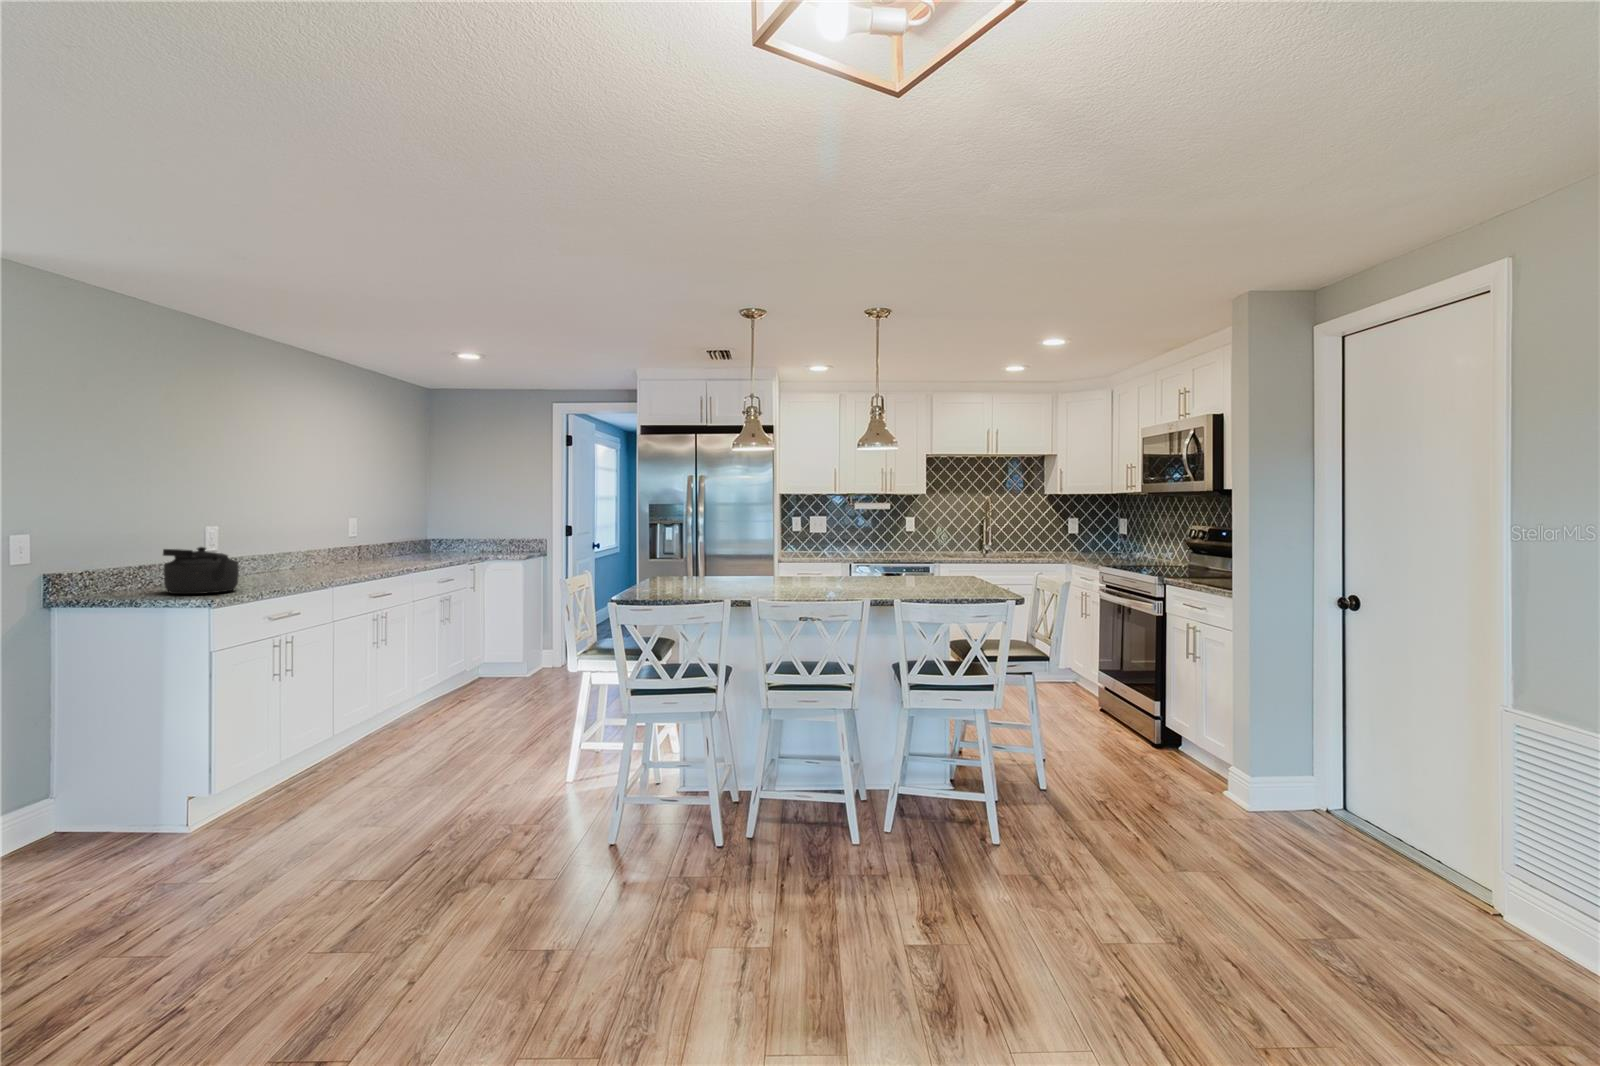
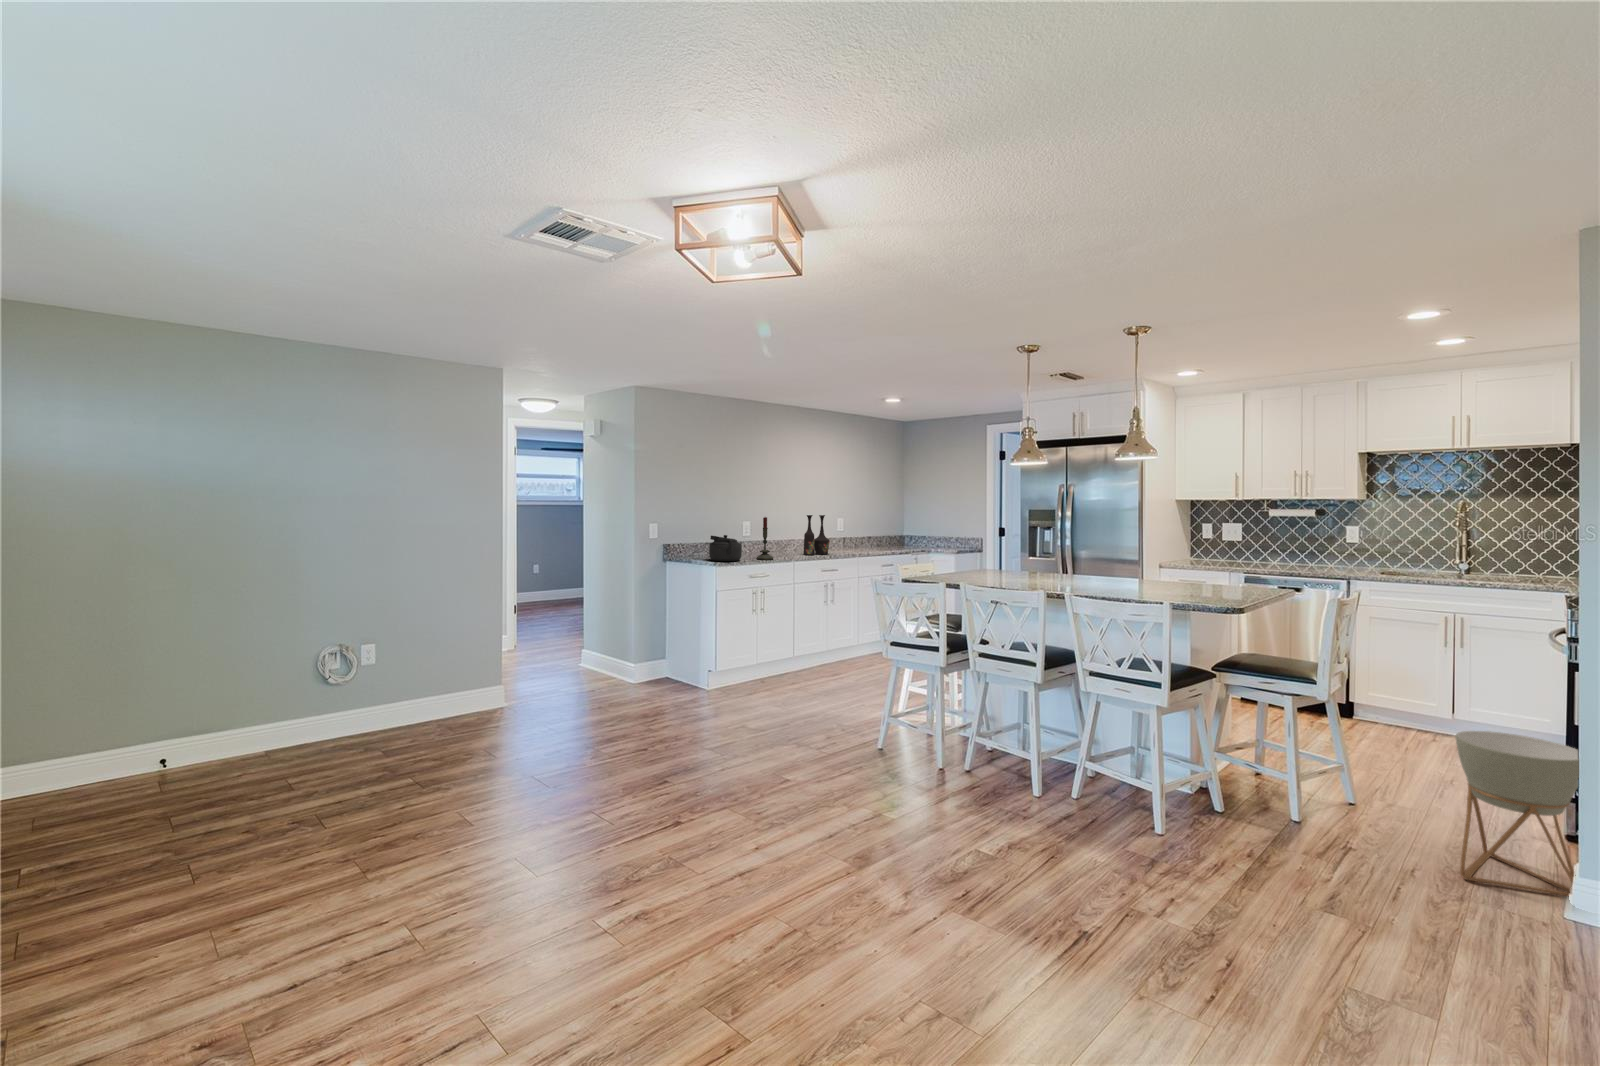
vase: none [327,511,369,573] -> present [804,515,830,555]
candle: none [260,513,294,586] -> present [757,517,773,560]
planter: none [1139,671,1221,795] -> present [1455,731,1579,897]

